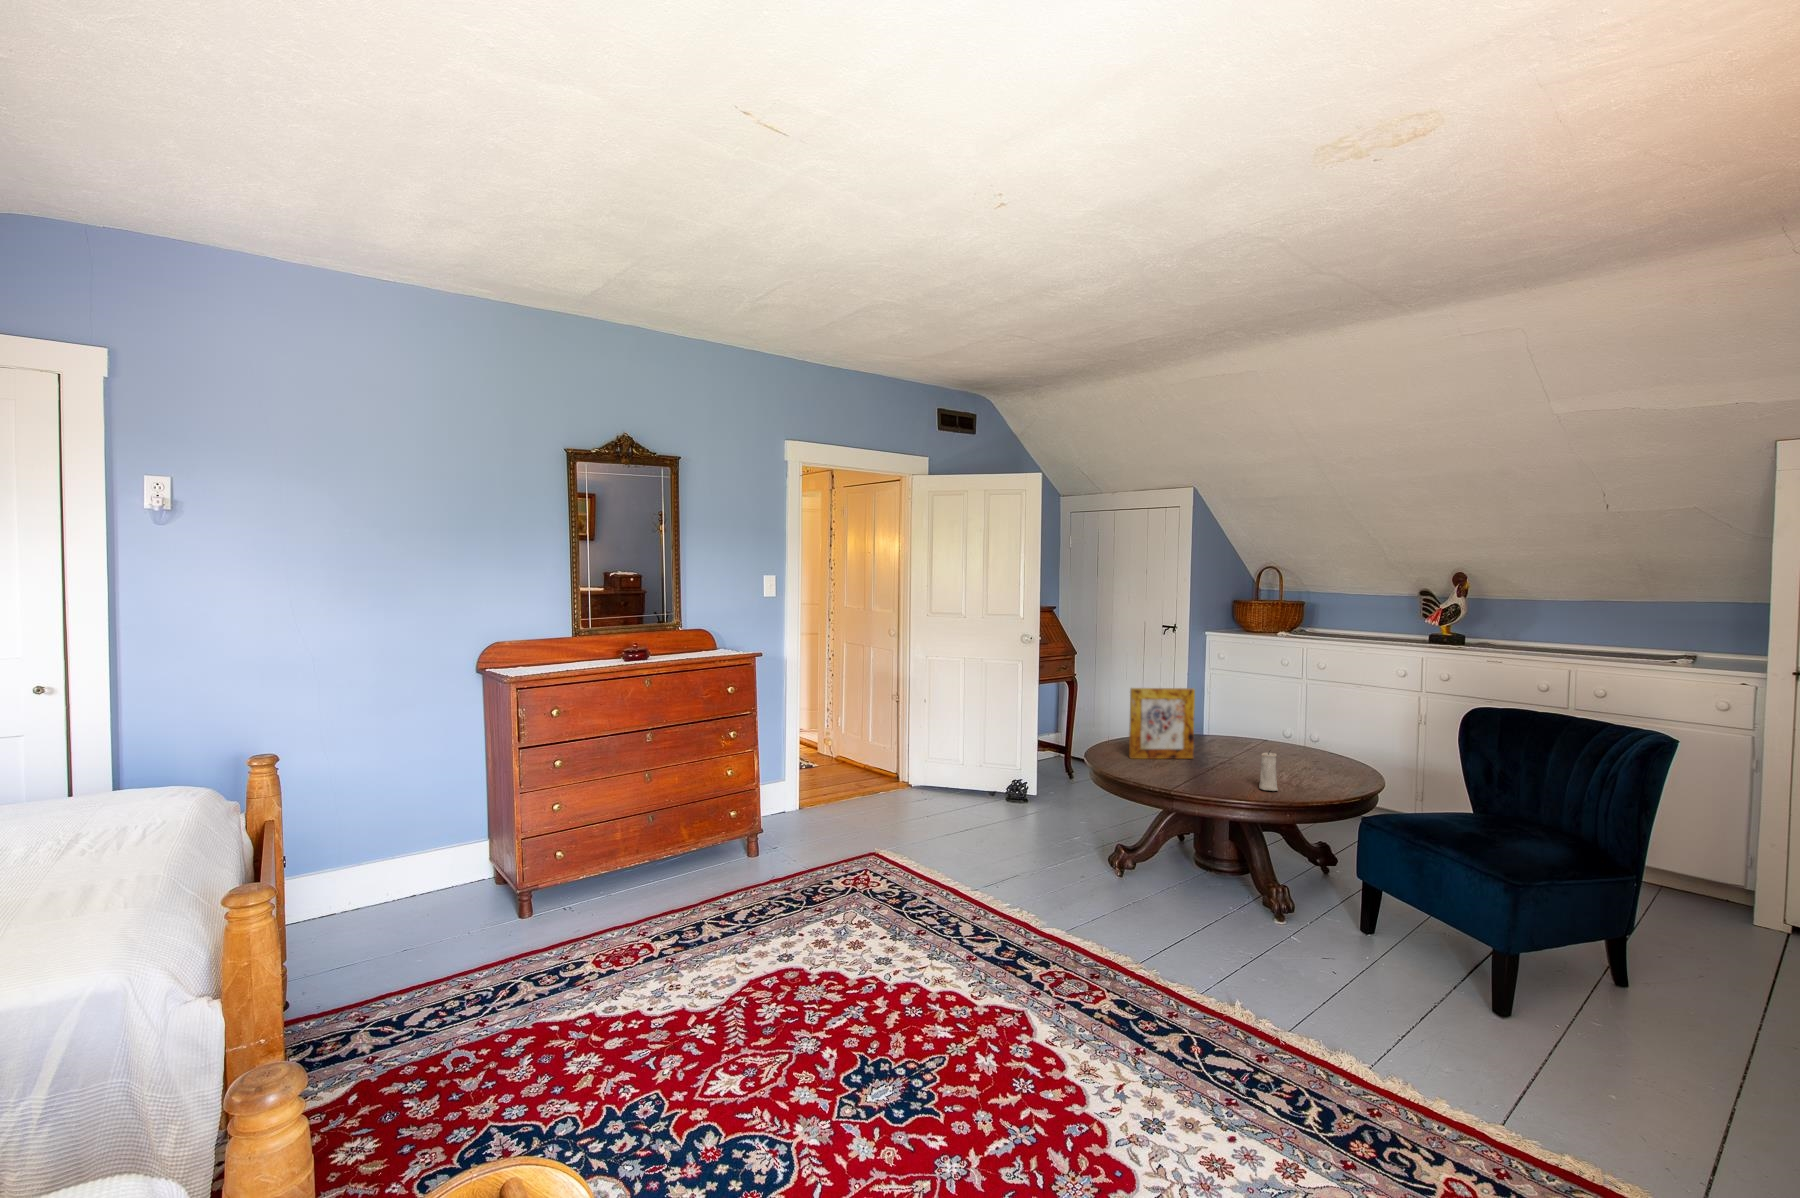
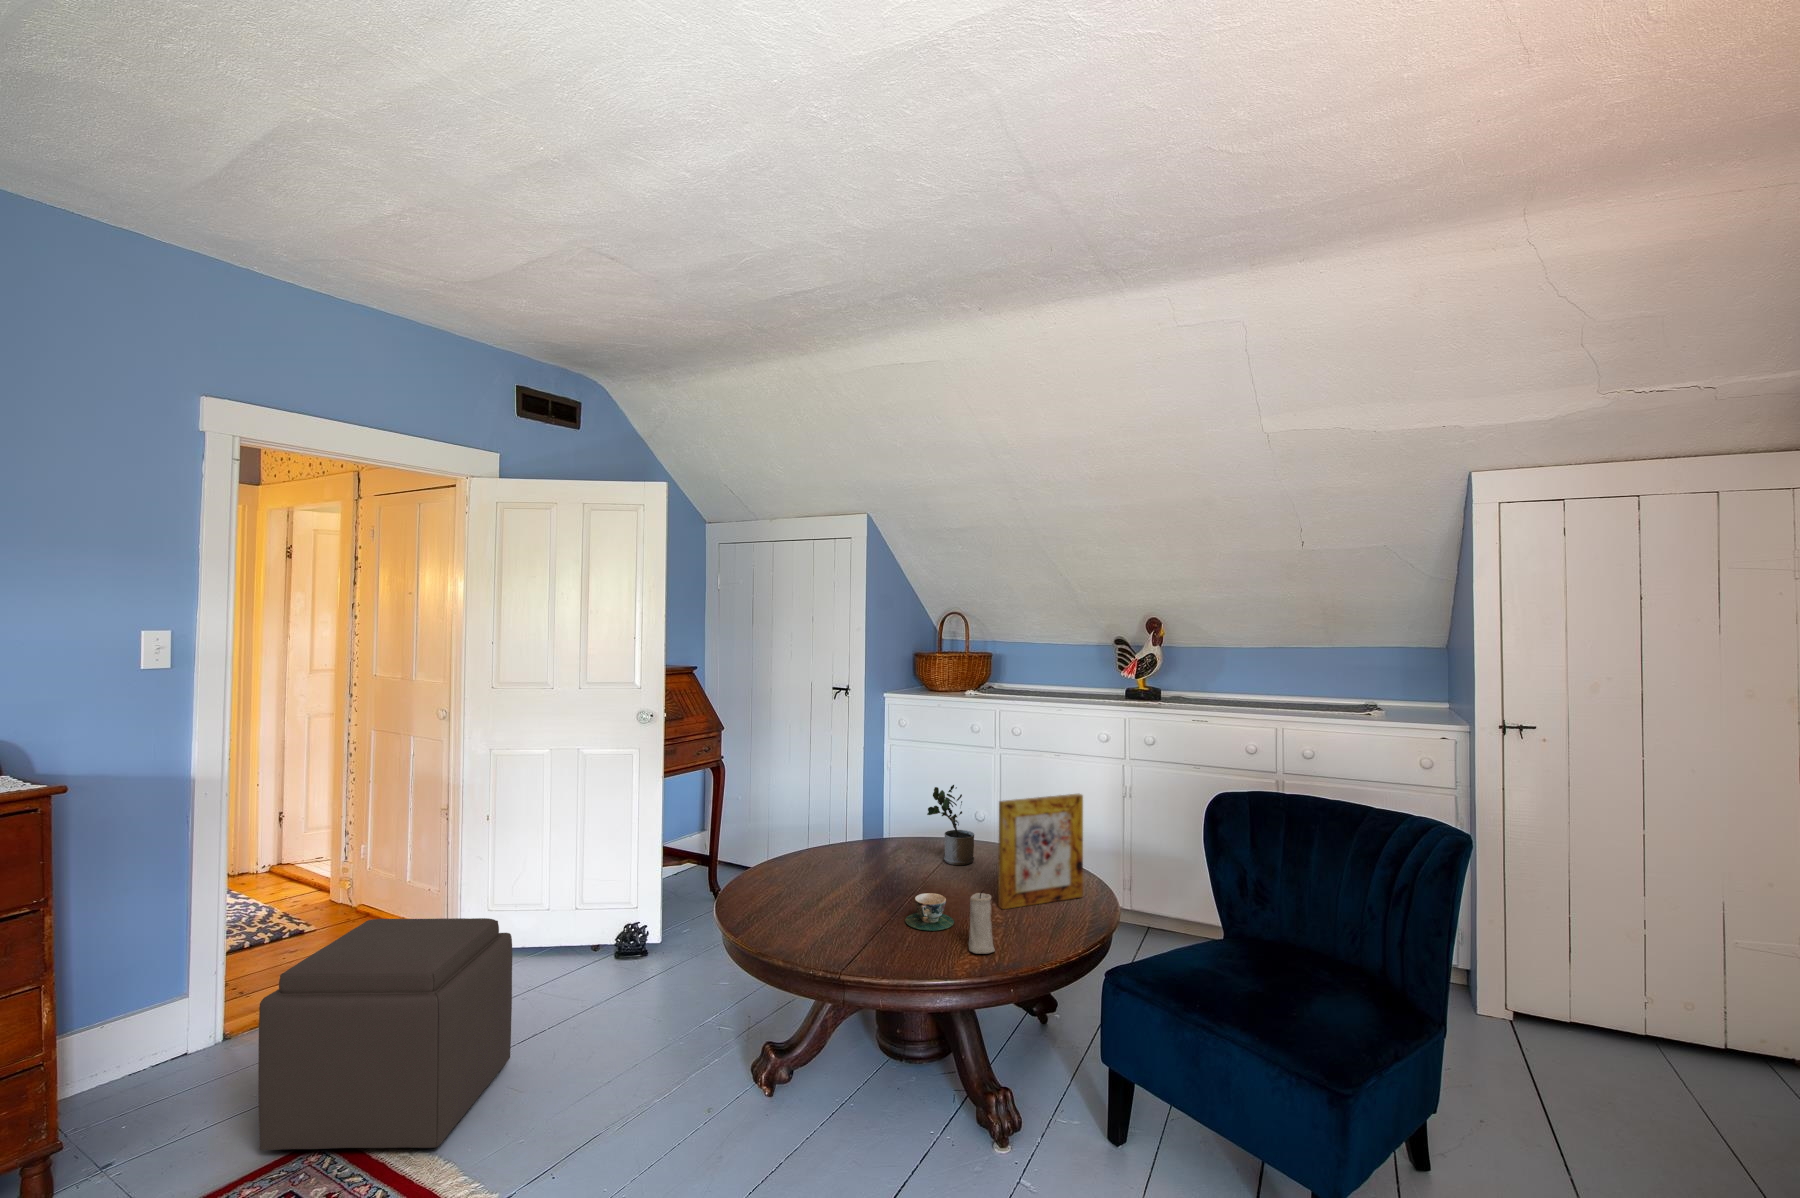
picture frame: present [1129,688,1195,759] -> present [999,794,1083,909]
potted plant: none [1236,693,1274,750] -> present [927,785,974,865]
ottoman: none [836,745,956,868] -> present [258,918,512,1151]
teacup: none [1215,756,1251,778] -> present [905,893,954,931]

